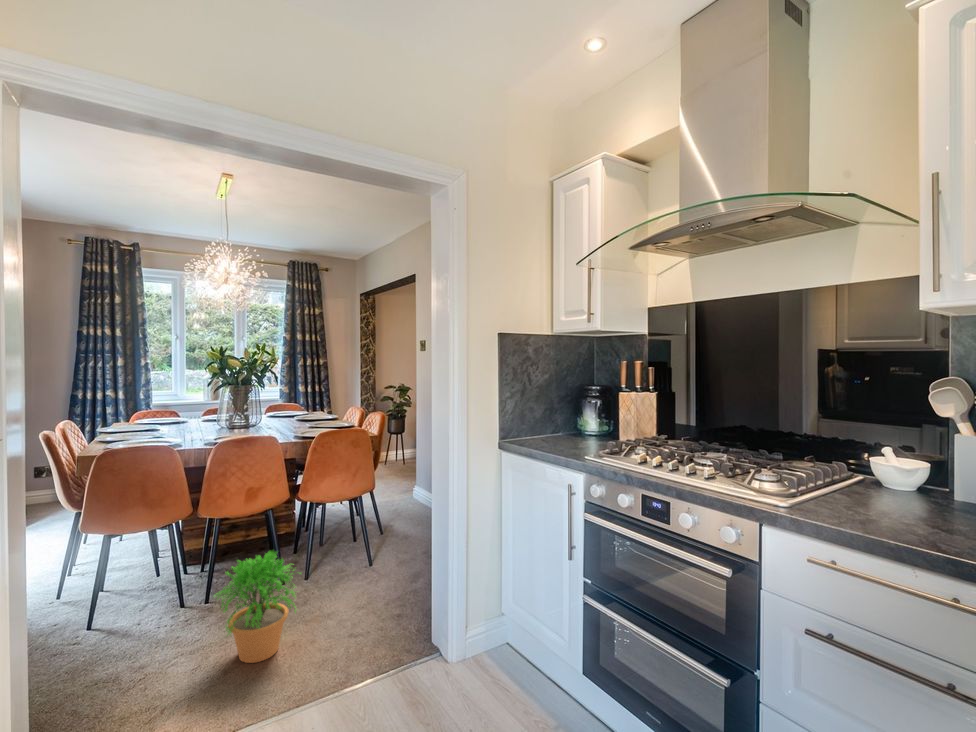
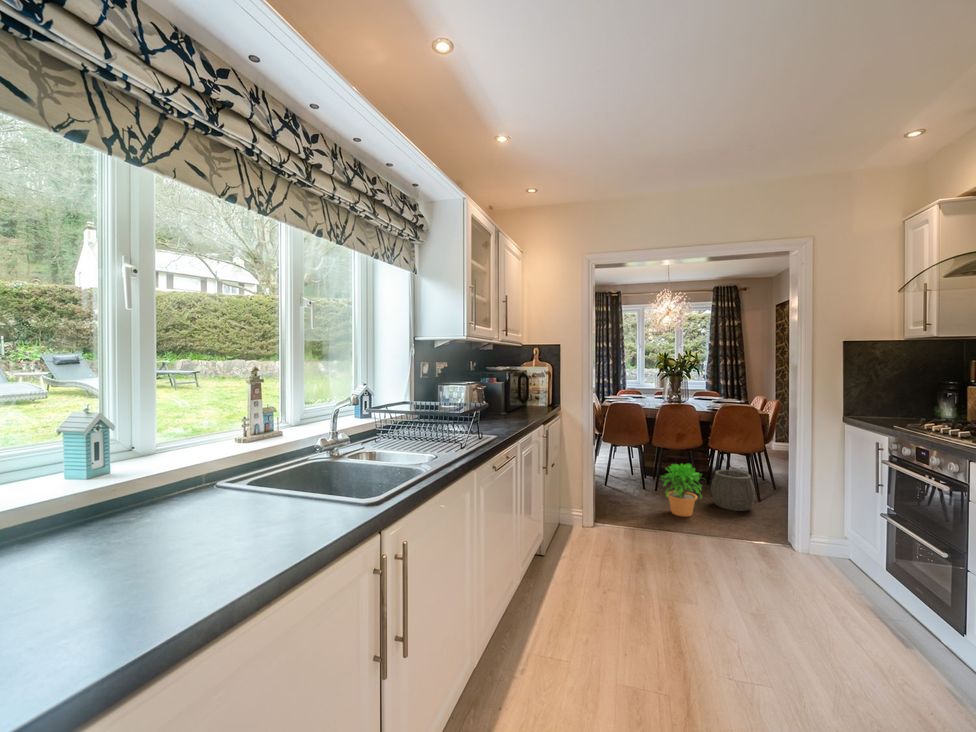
woven basket: none [306,532,372,605] -> present [711,470,755,511]

